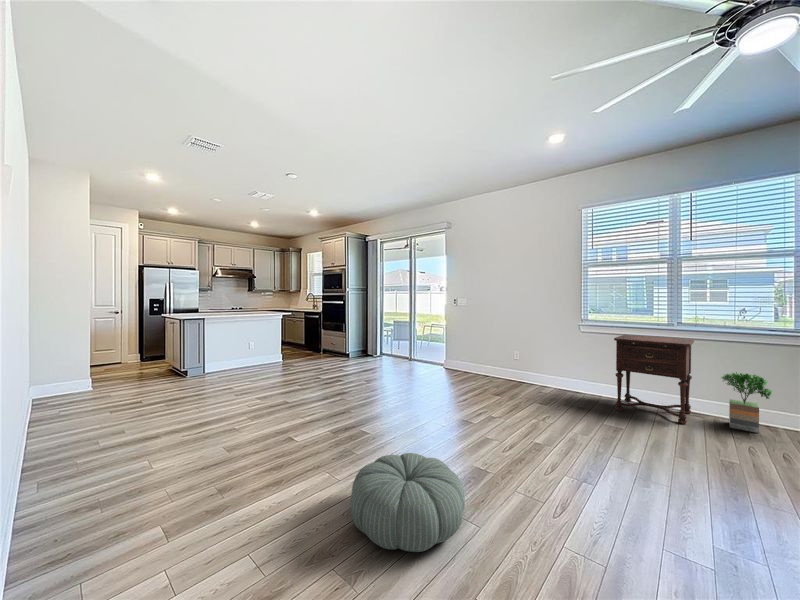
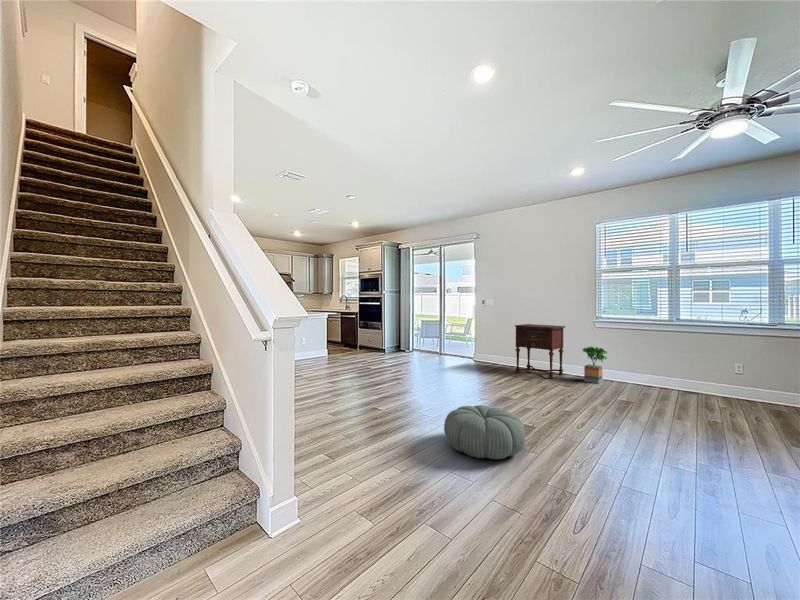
side table: present [614,335,694,424] -> present [515,324,565,379]
potted tree: present [721,372,773,433] -> present [583,347,607,384]

